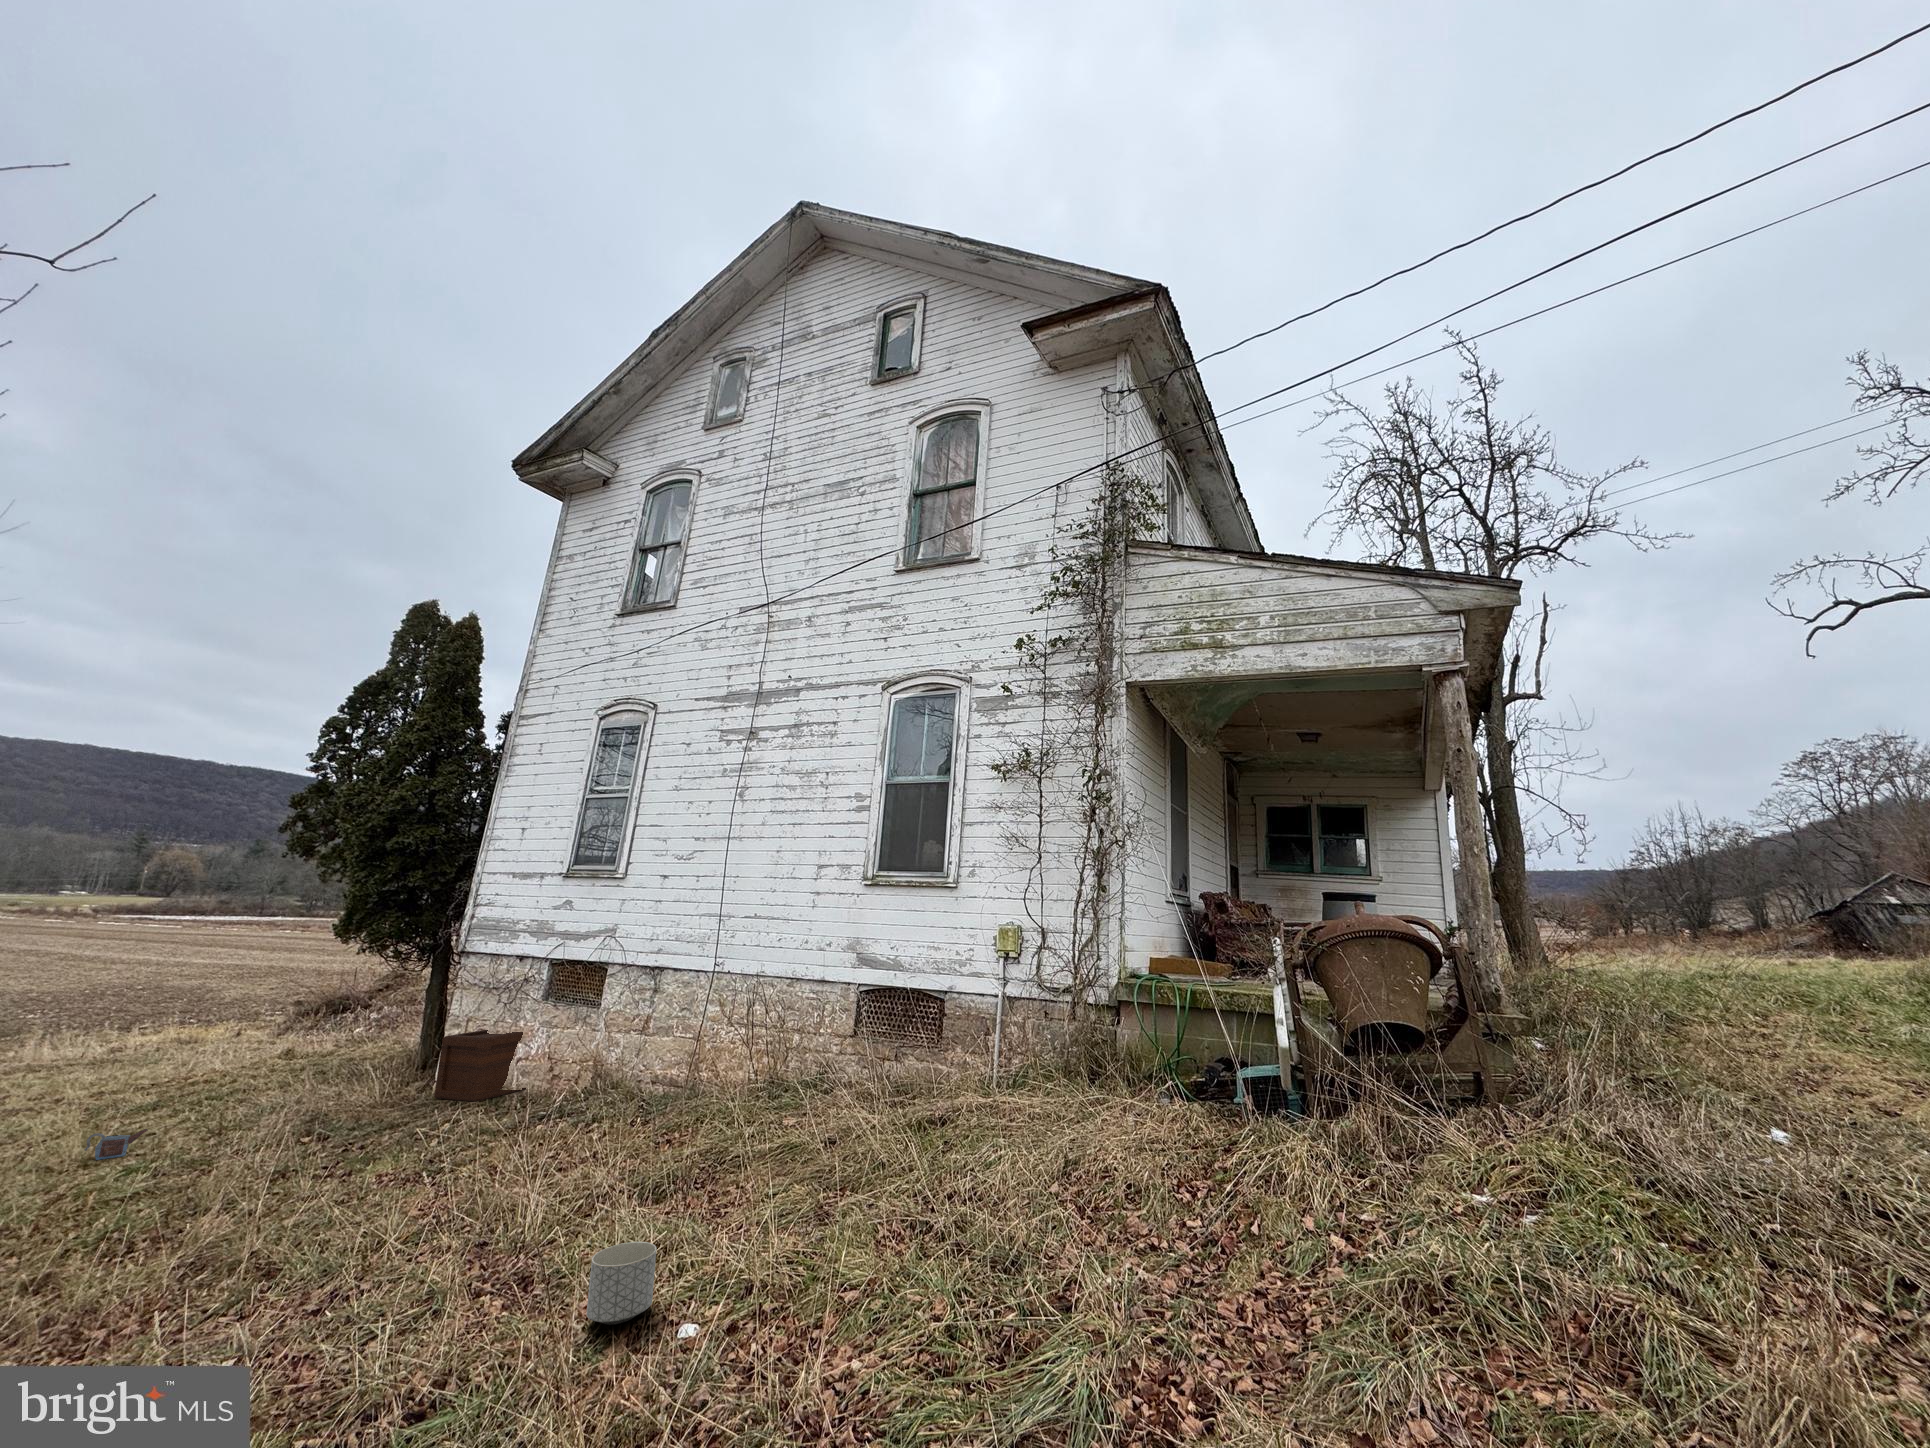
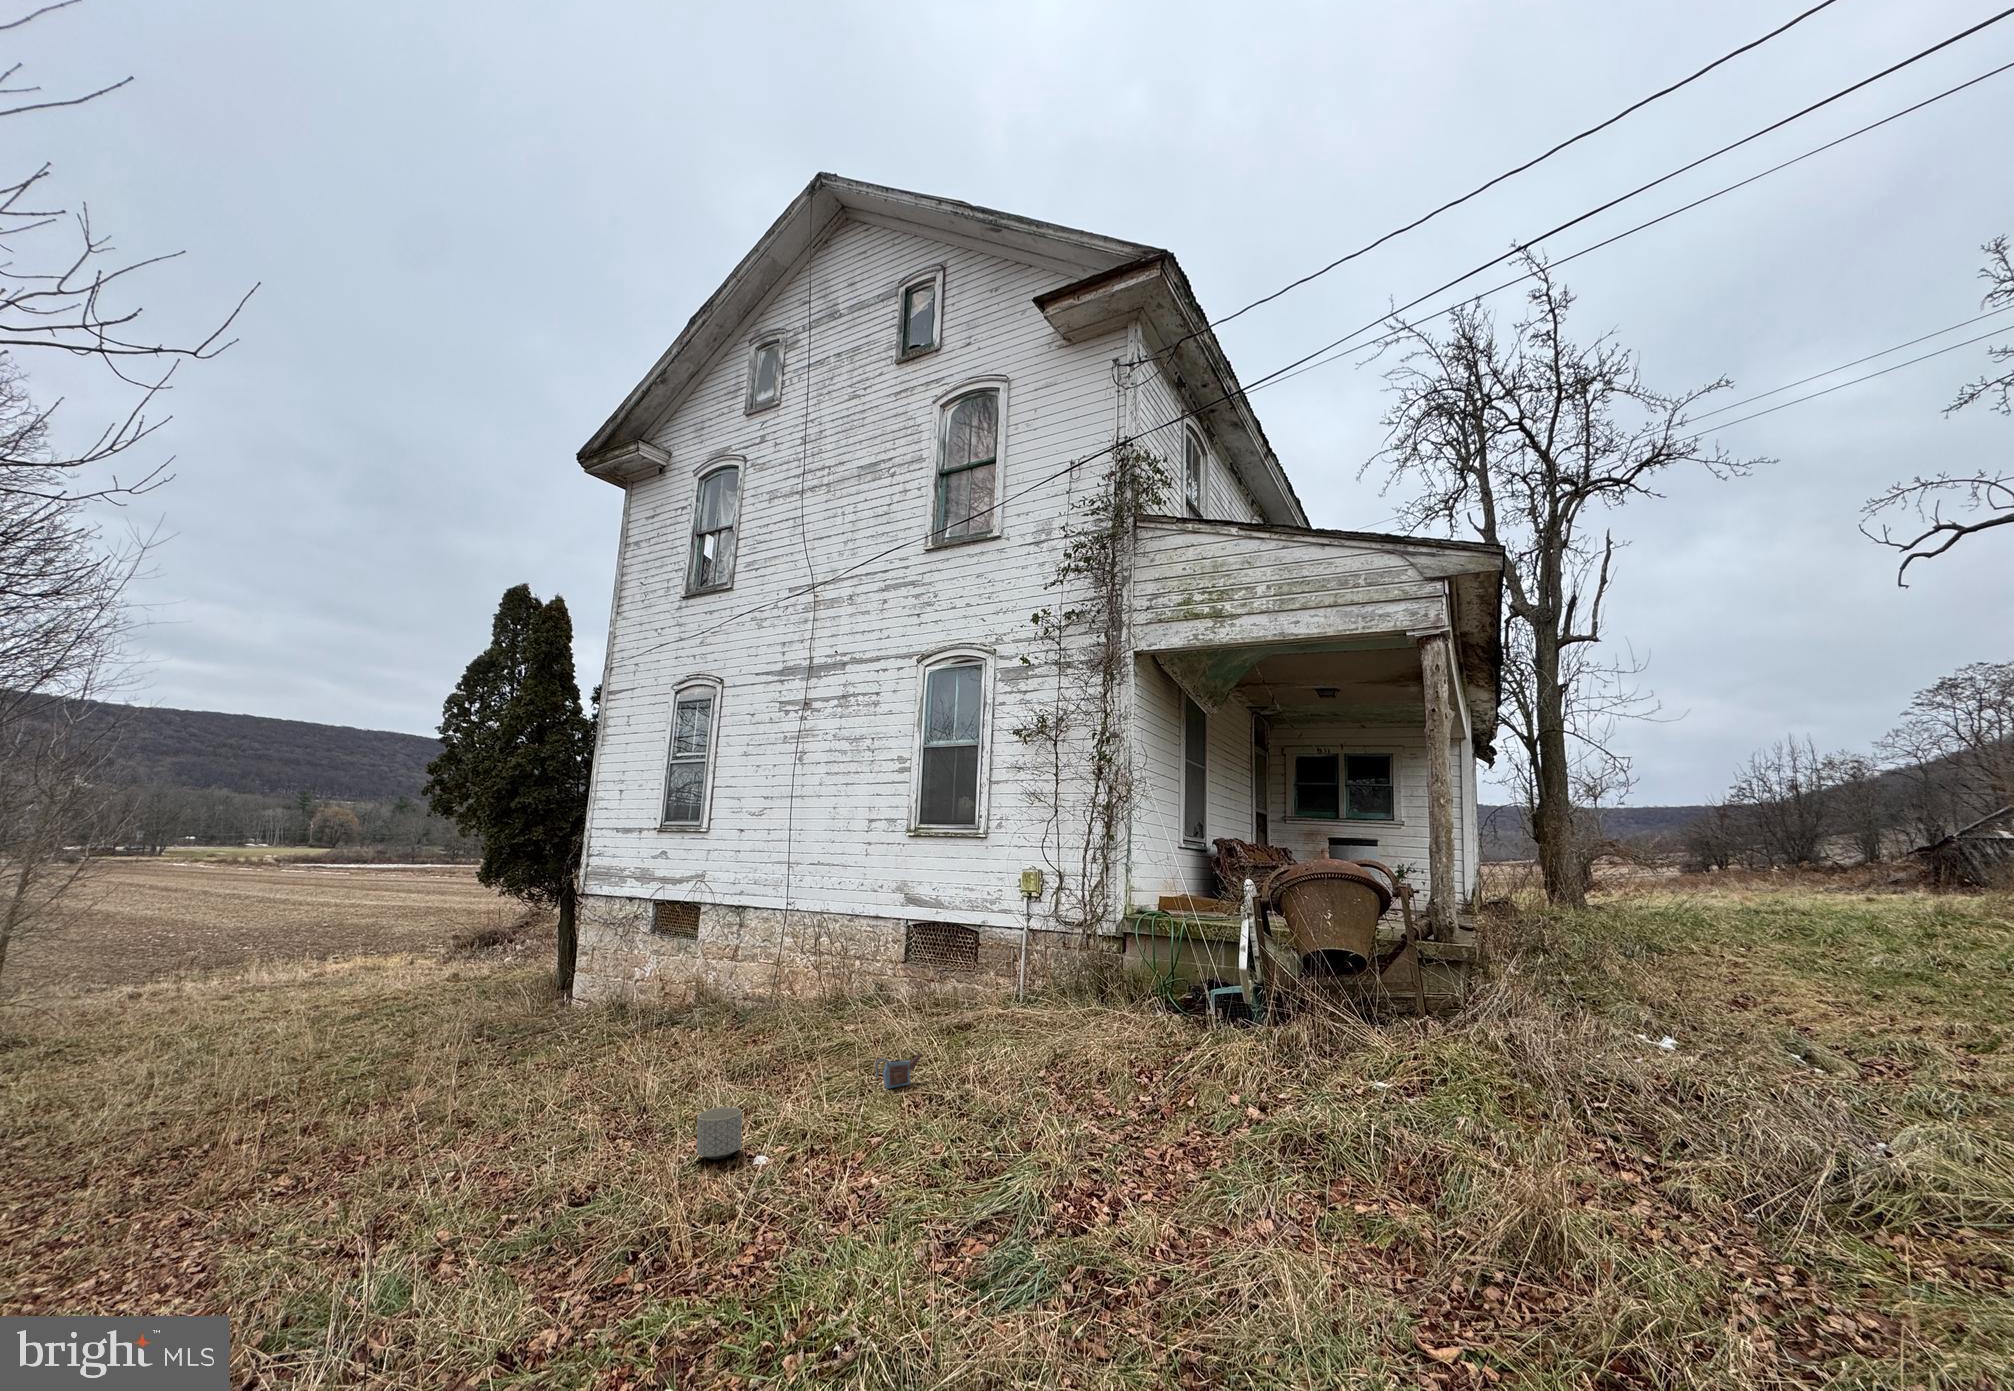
wooden crate: present [434,1030,526,1102] -> none [571,960,647,1020]
watering can: present [84,1129,148,1160] -> present [875,1053,922,1089]

